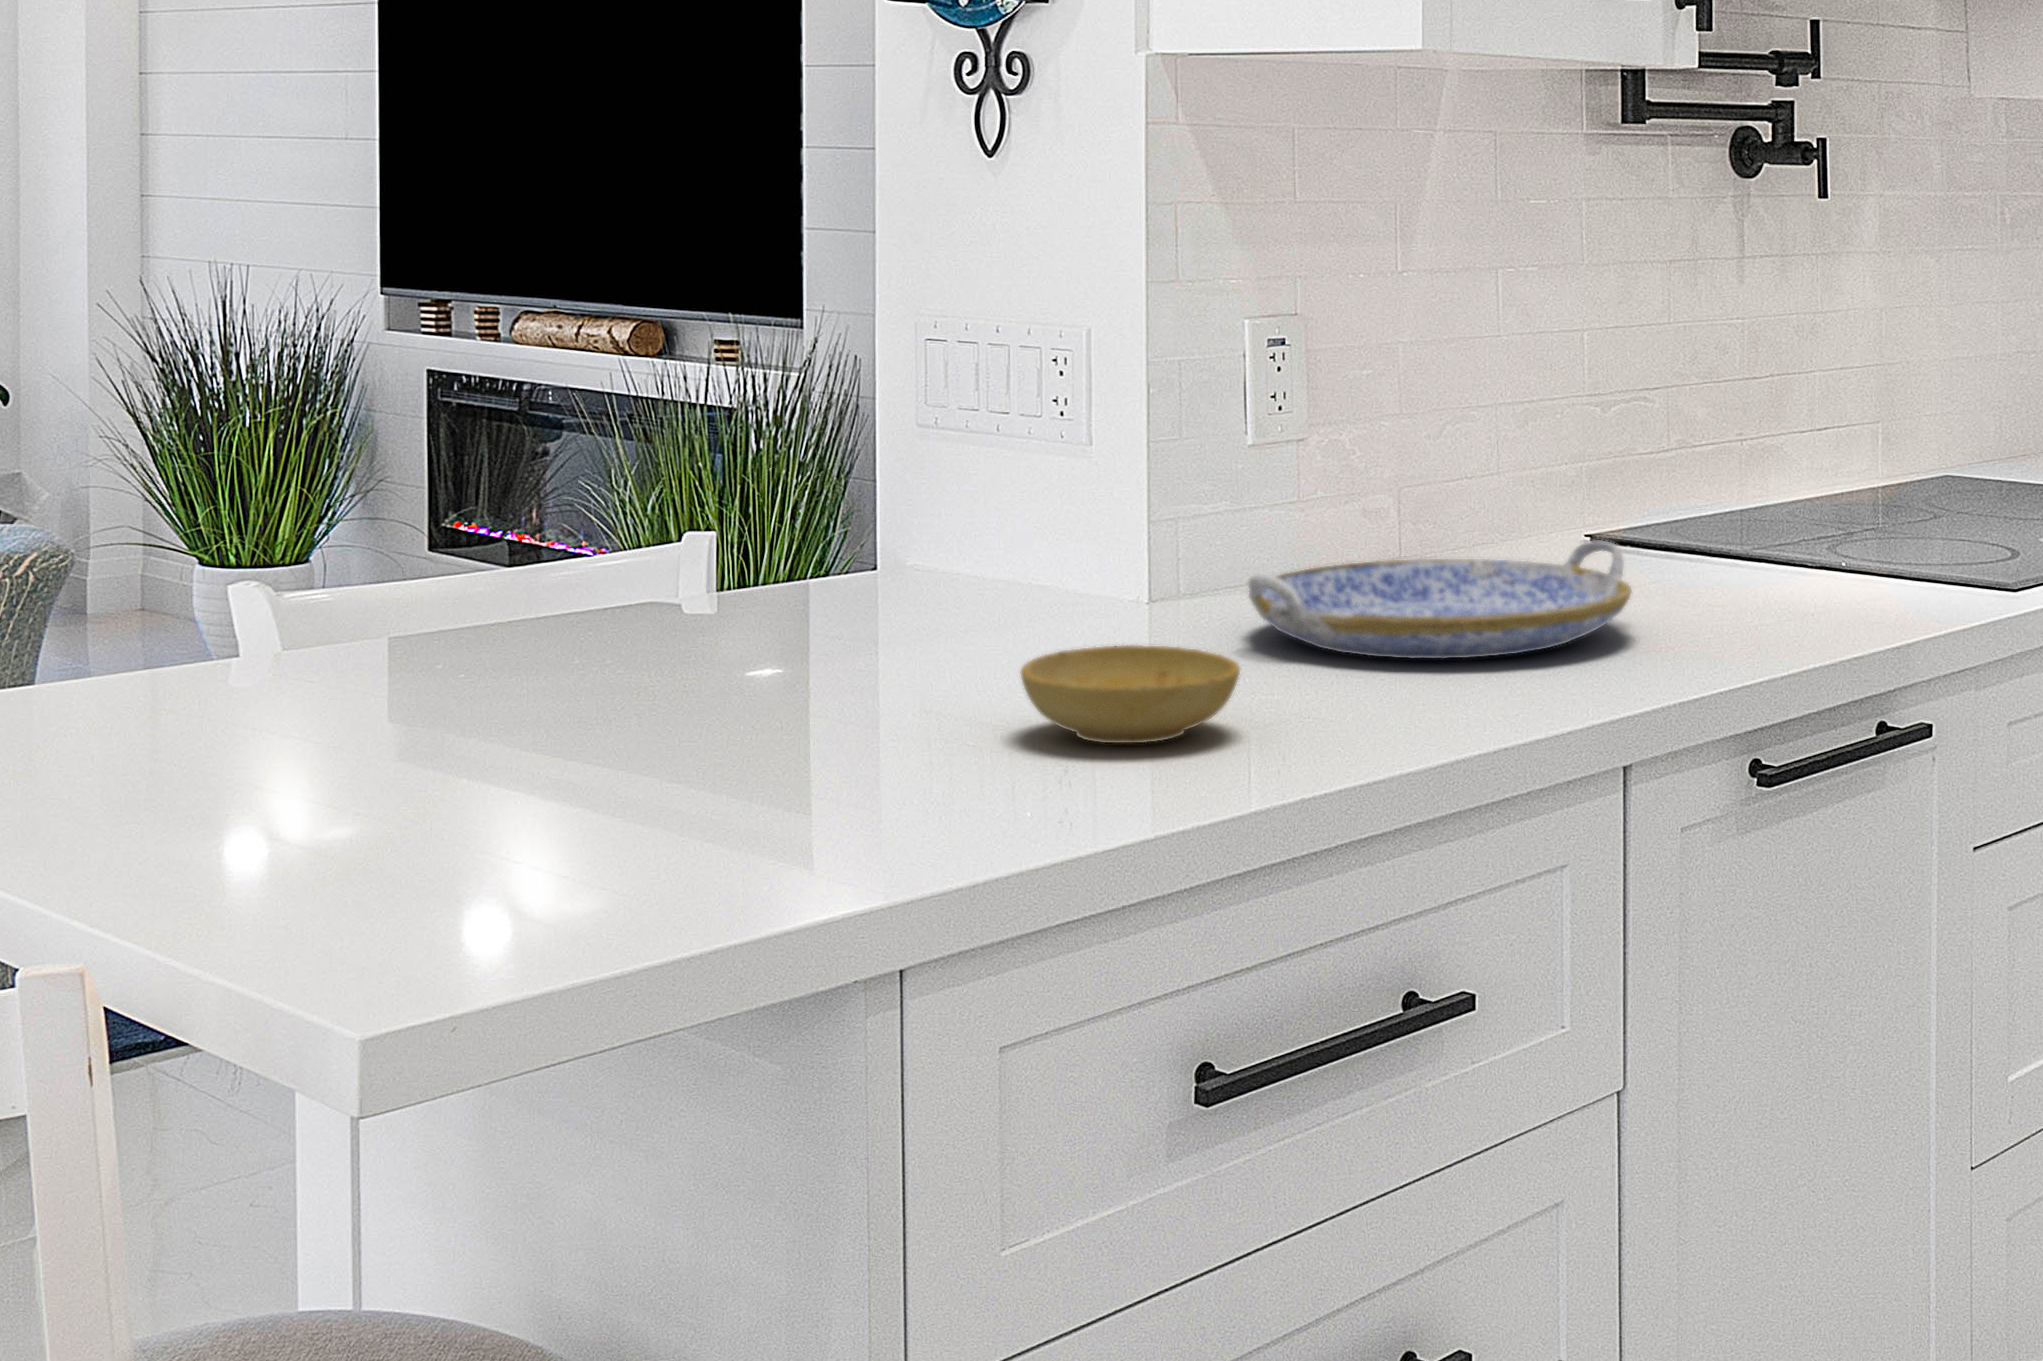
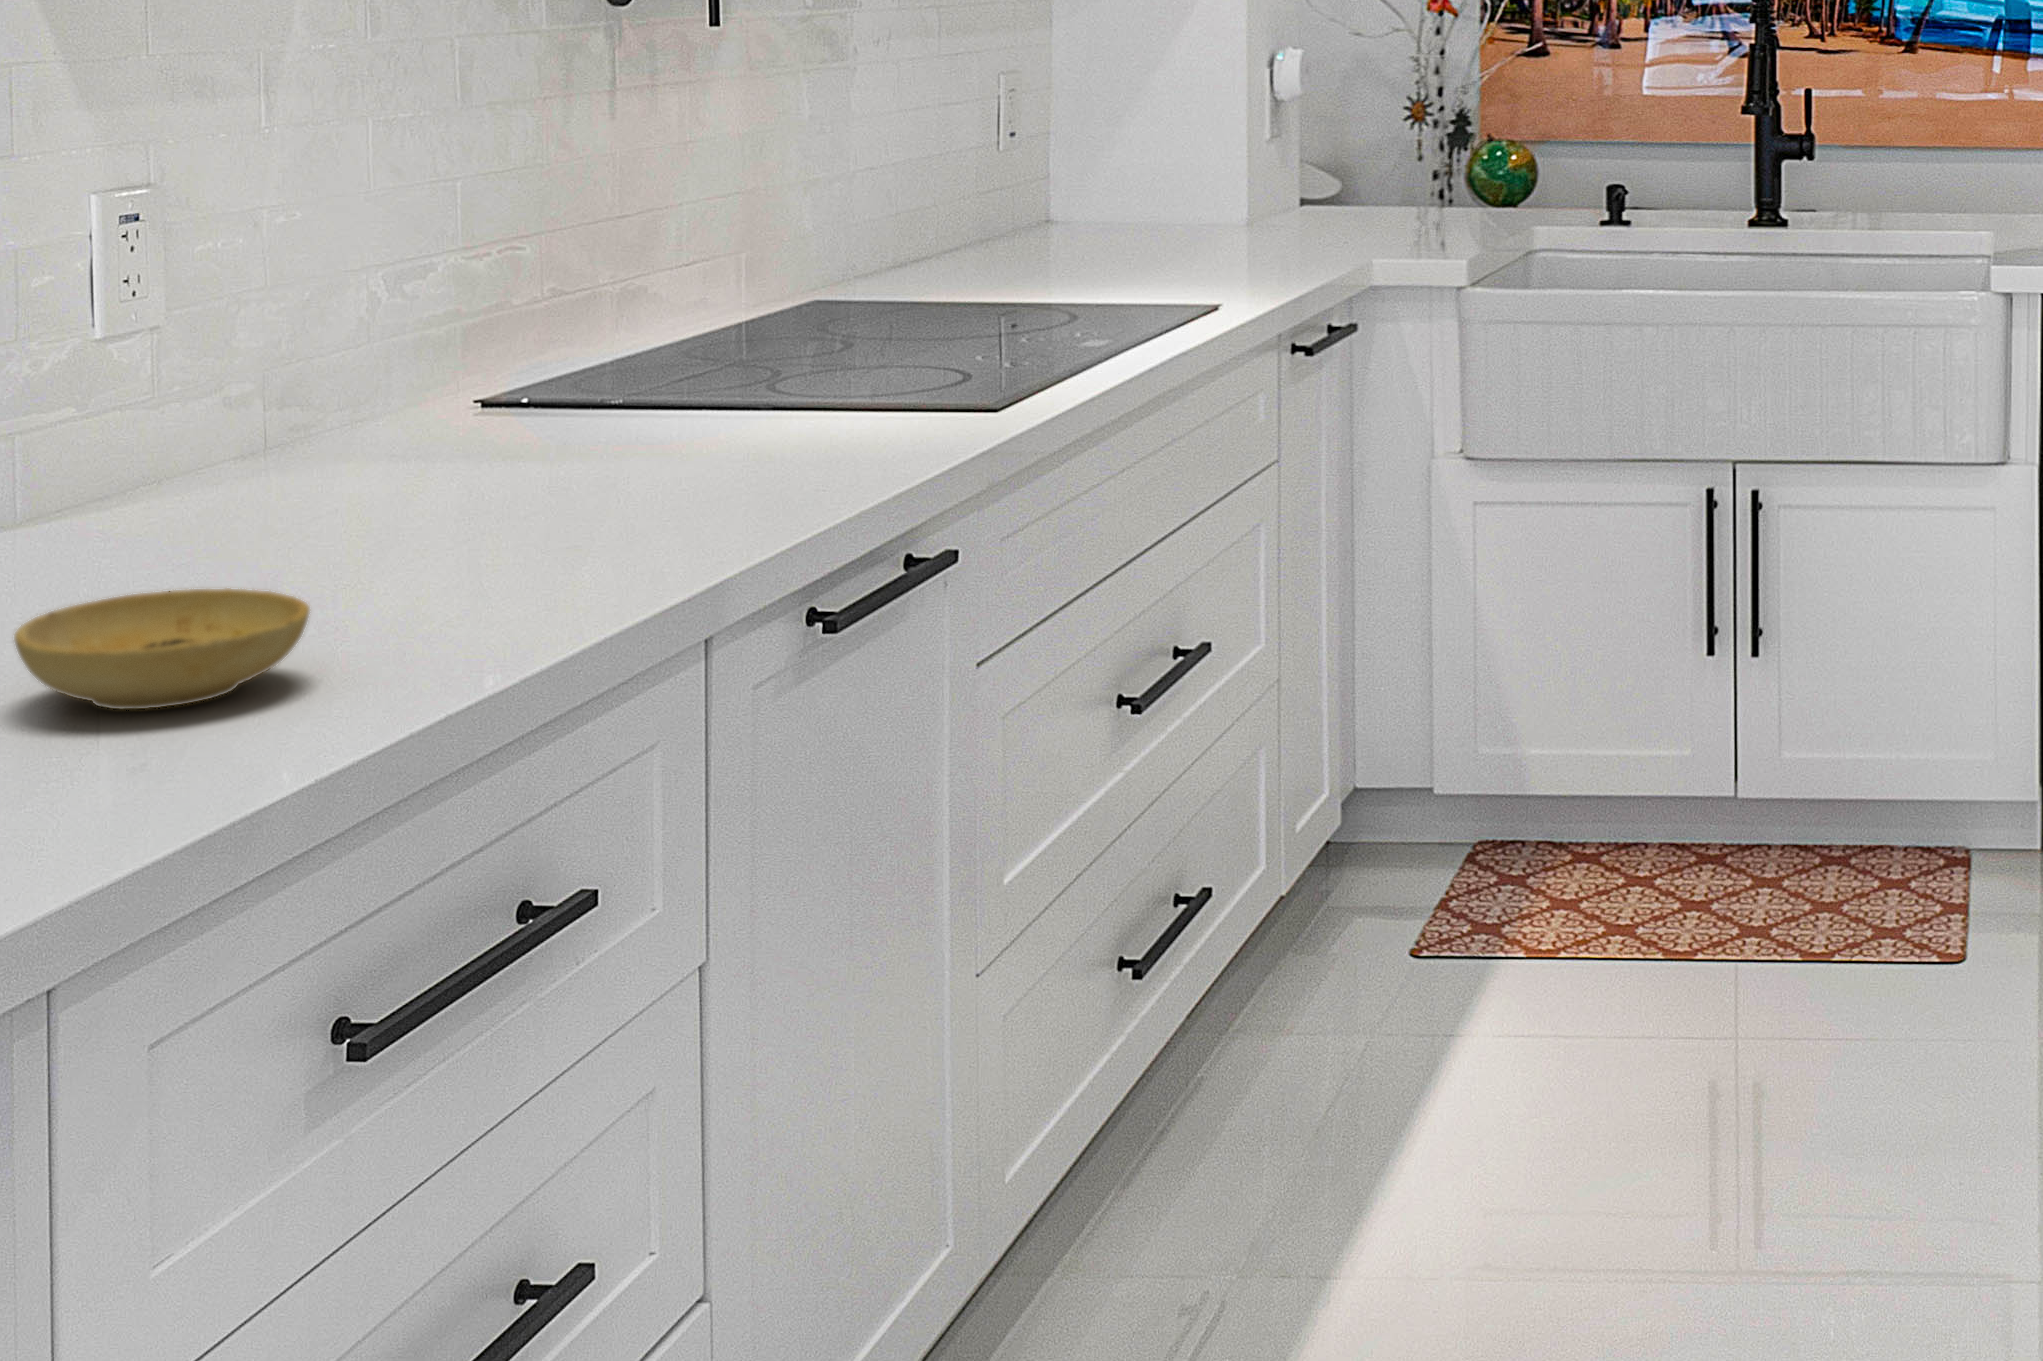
serving tray: present [1248,540,1631,659] -> none [184,411,660,565]

